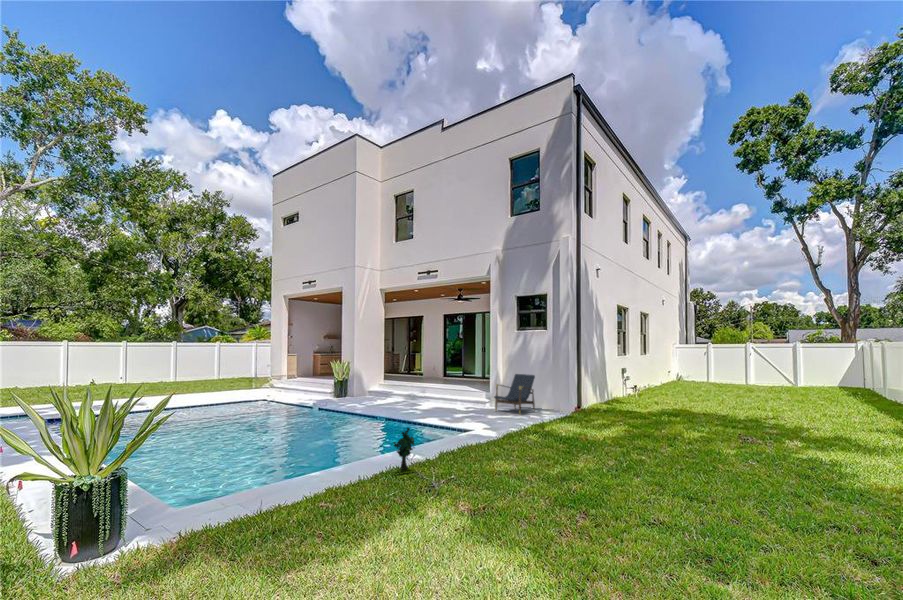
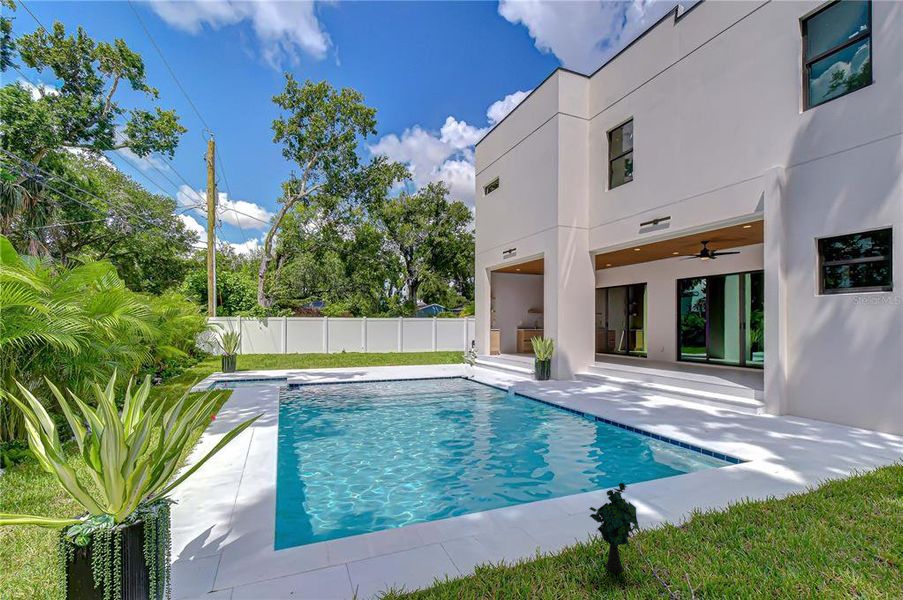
lounge chair: present [494,374,535,414] -> none [778,366,866,439]

